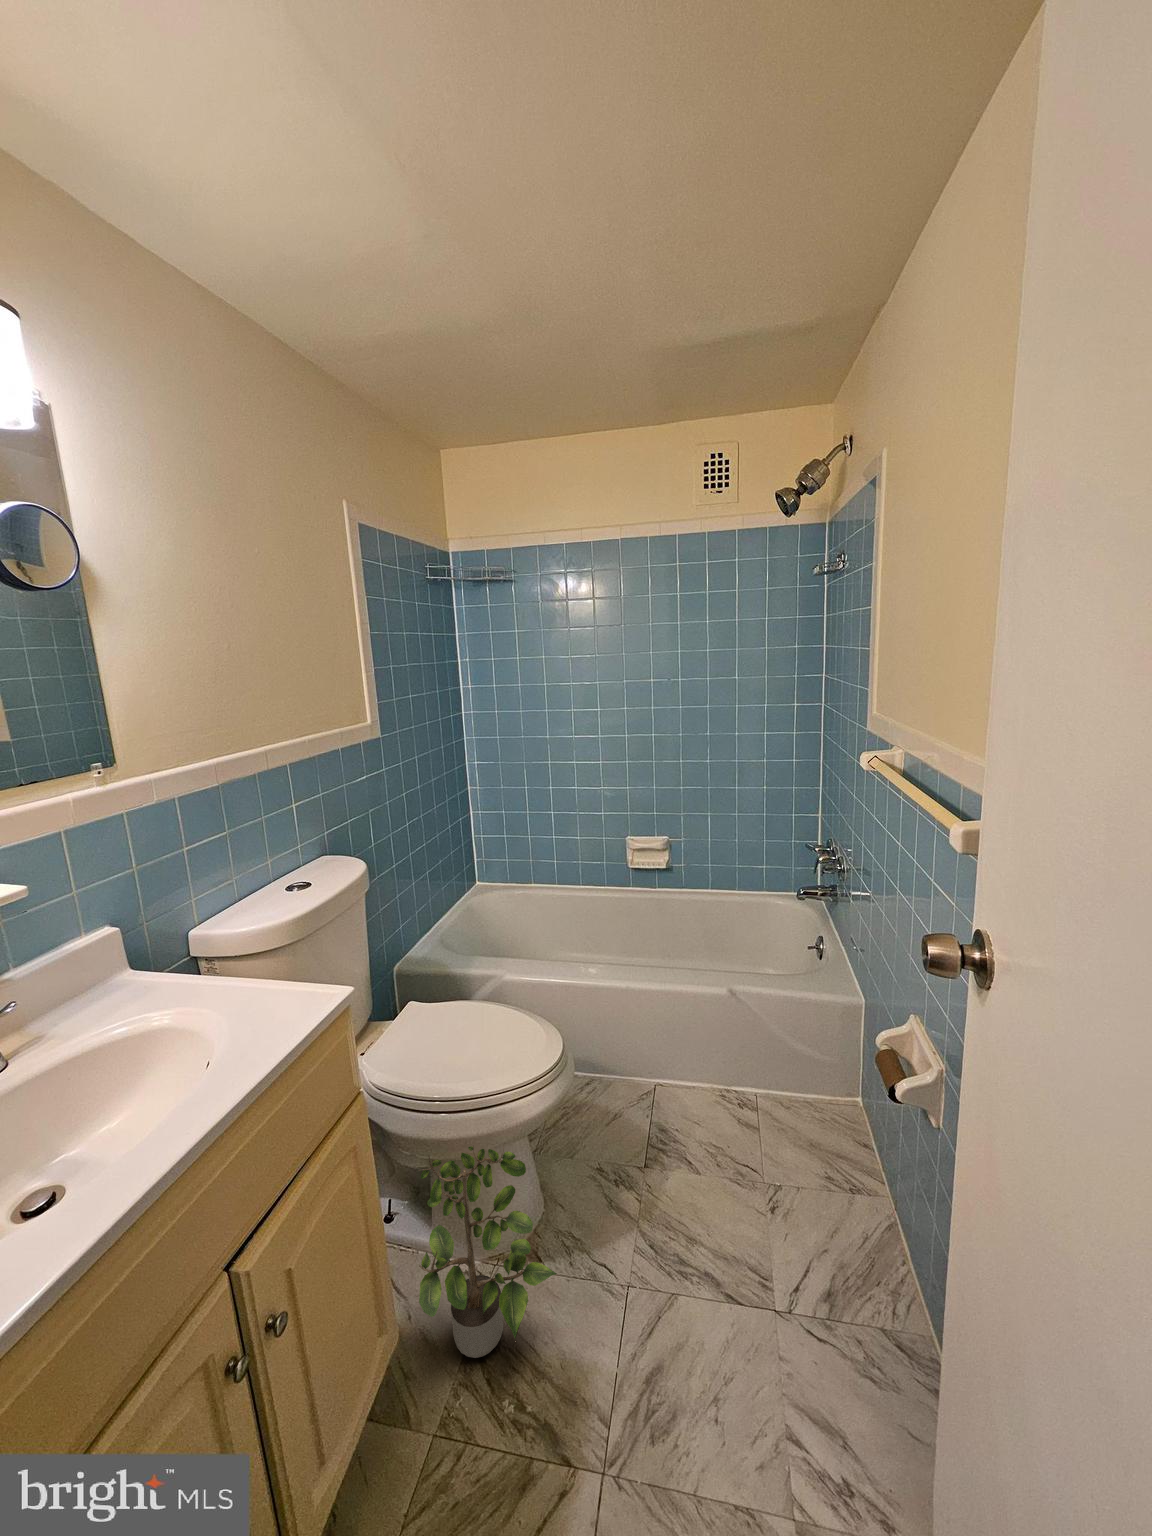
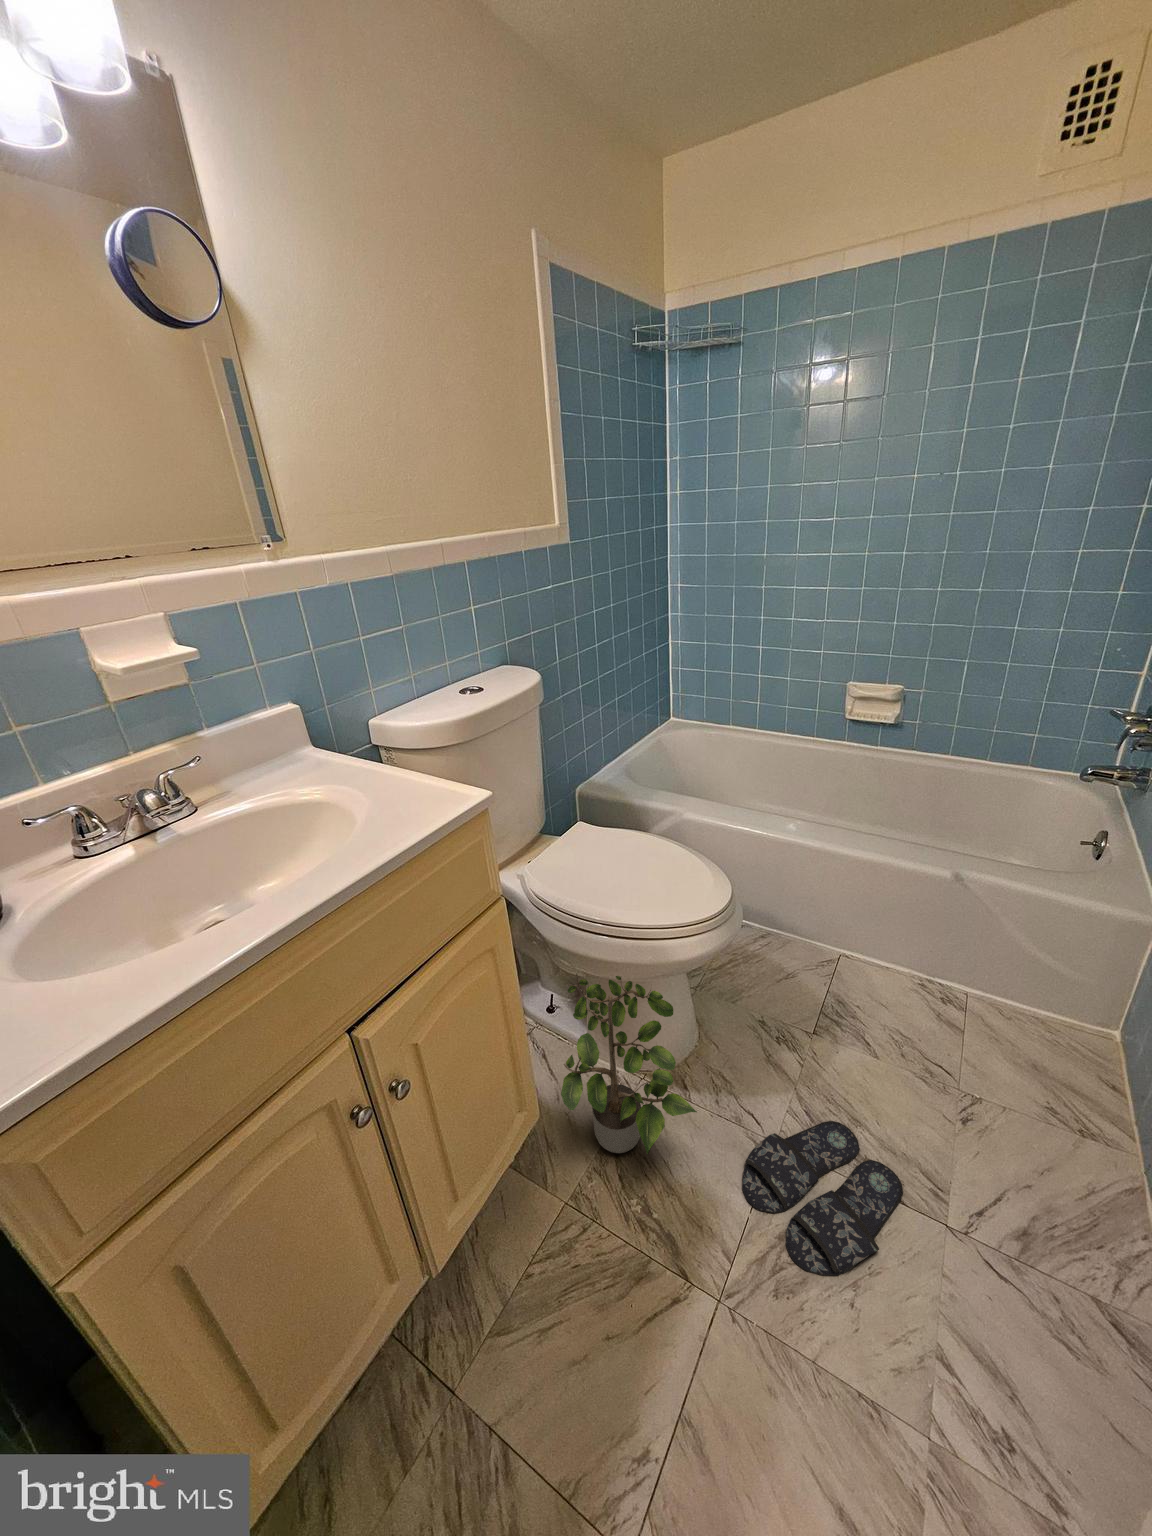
slippers: none [606,1247,739,1405] -> present [742,1121,903,1276]

